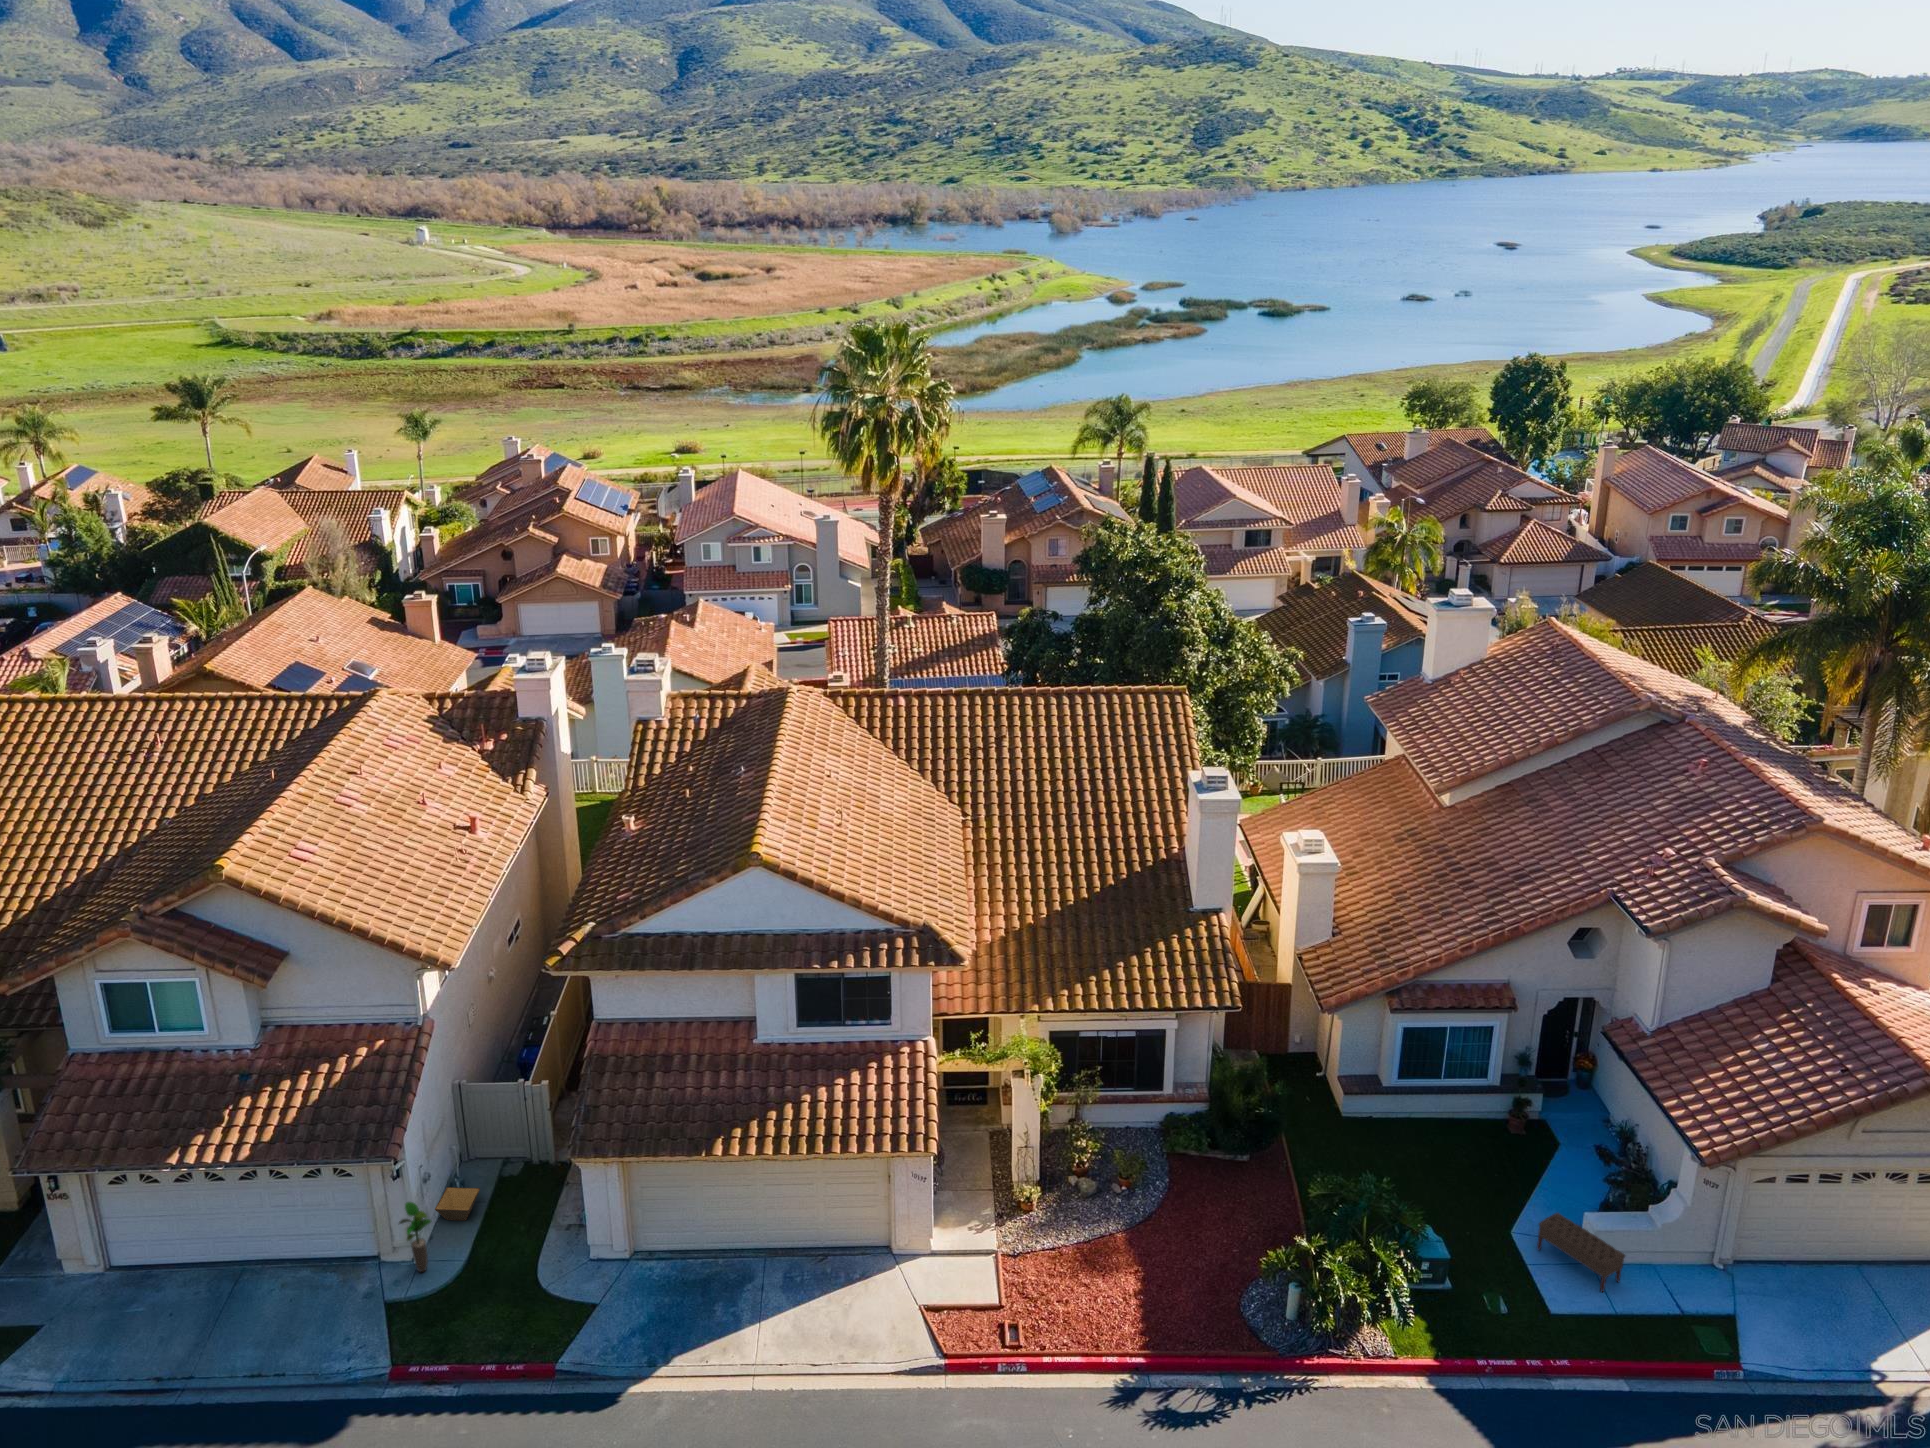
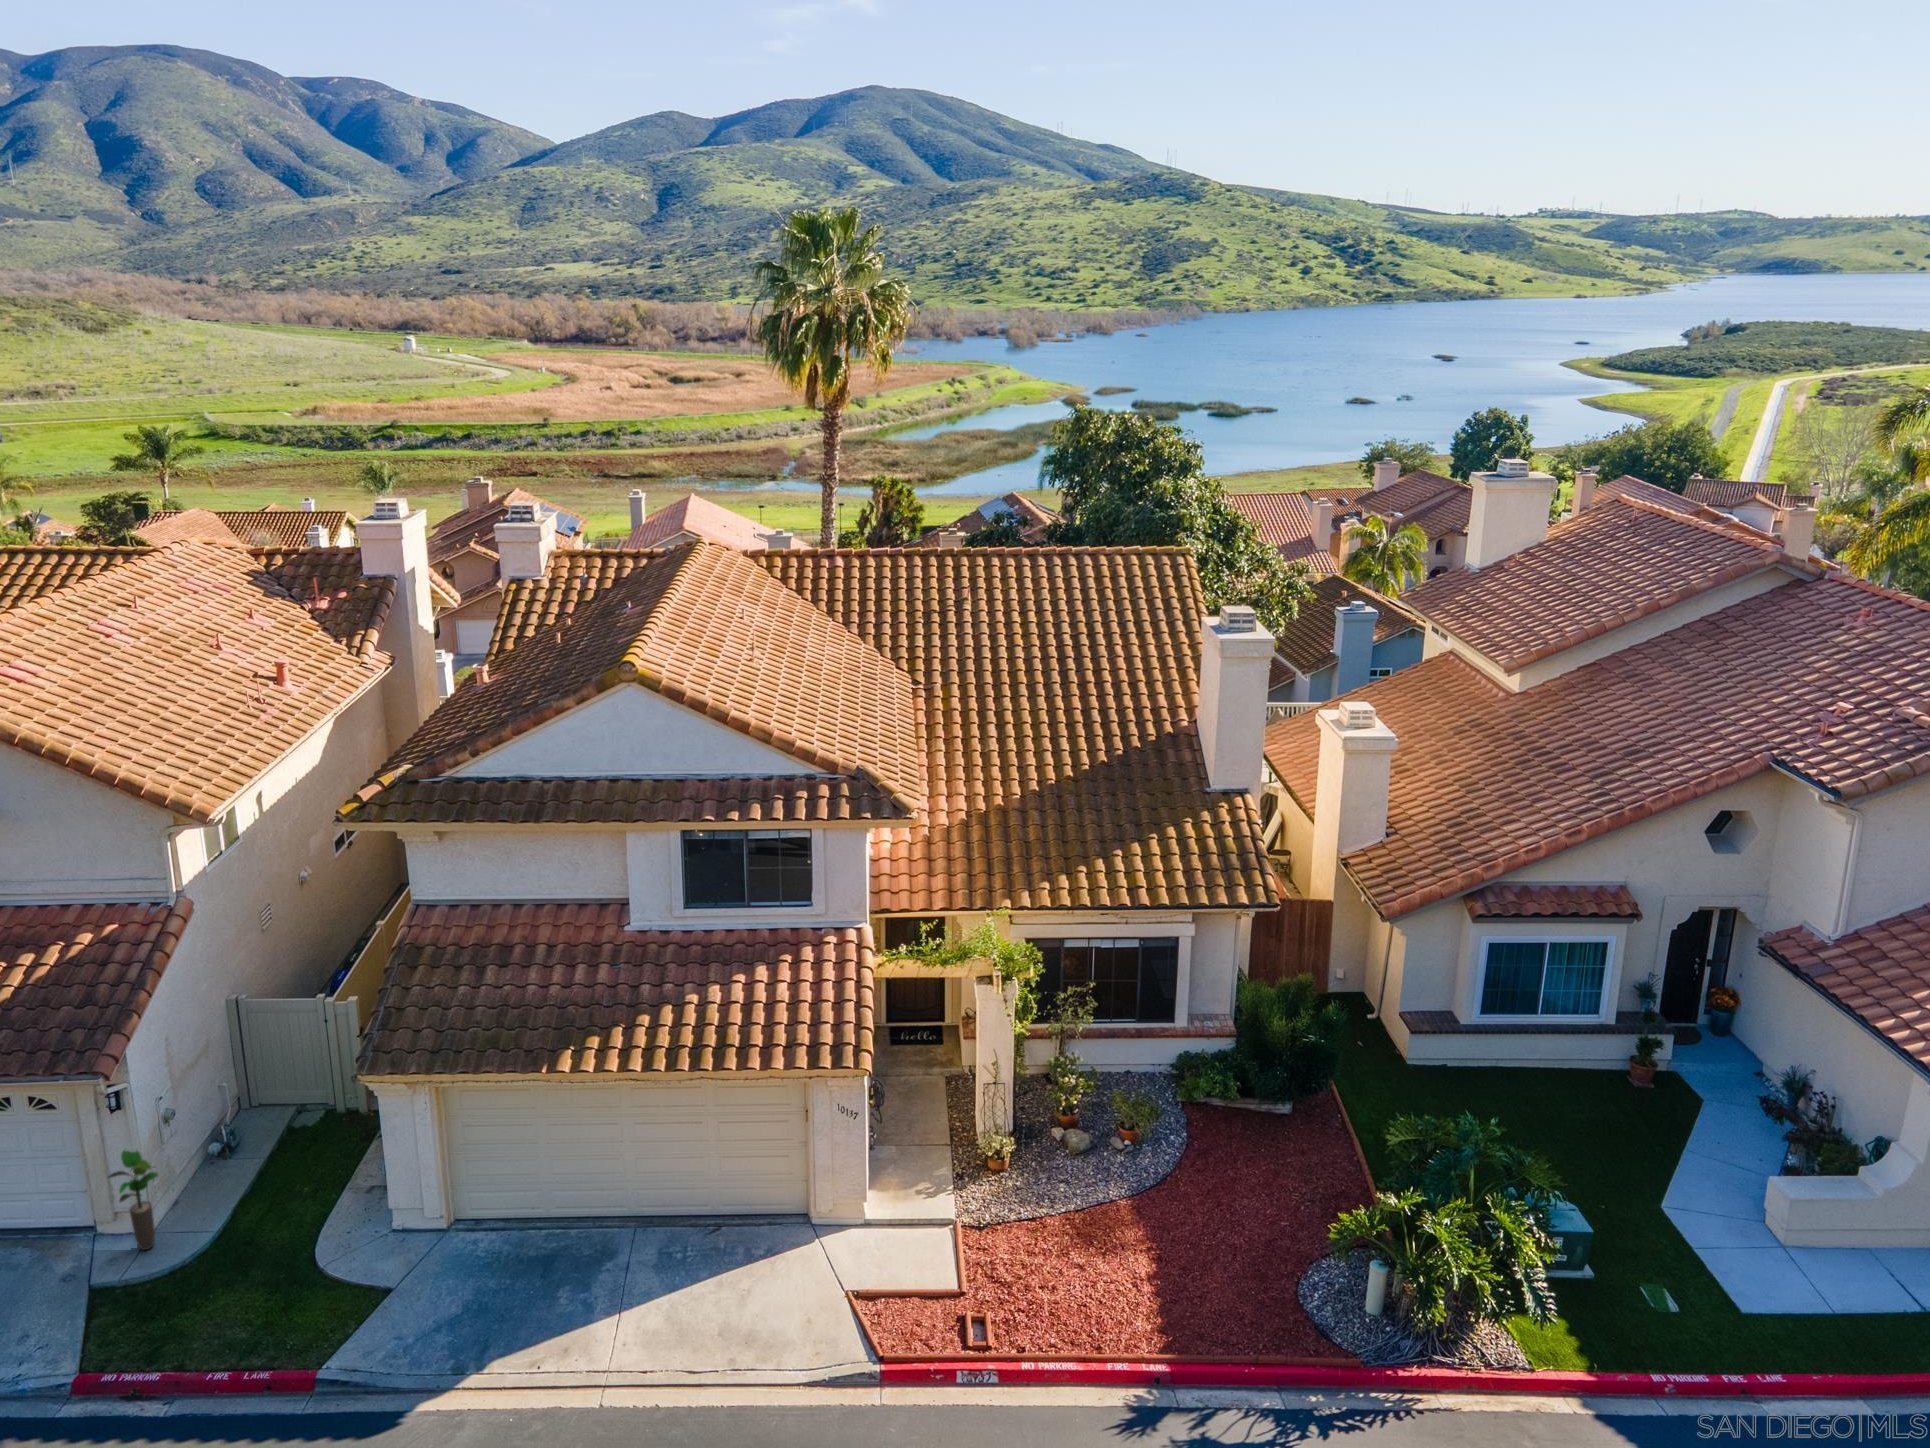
basket: present [435,1187,480,1221] -> none [180,1139,250,1183]
bench: present [1537,1213,1625,1292] -> none [1693,1165,1828,1271]

